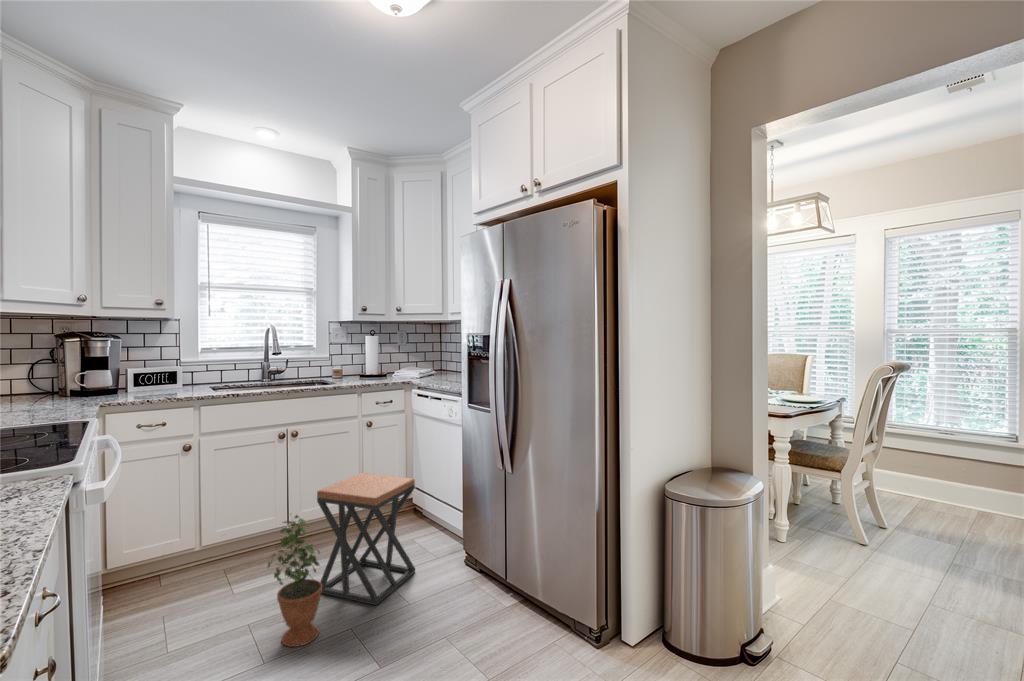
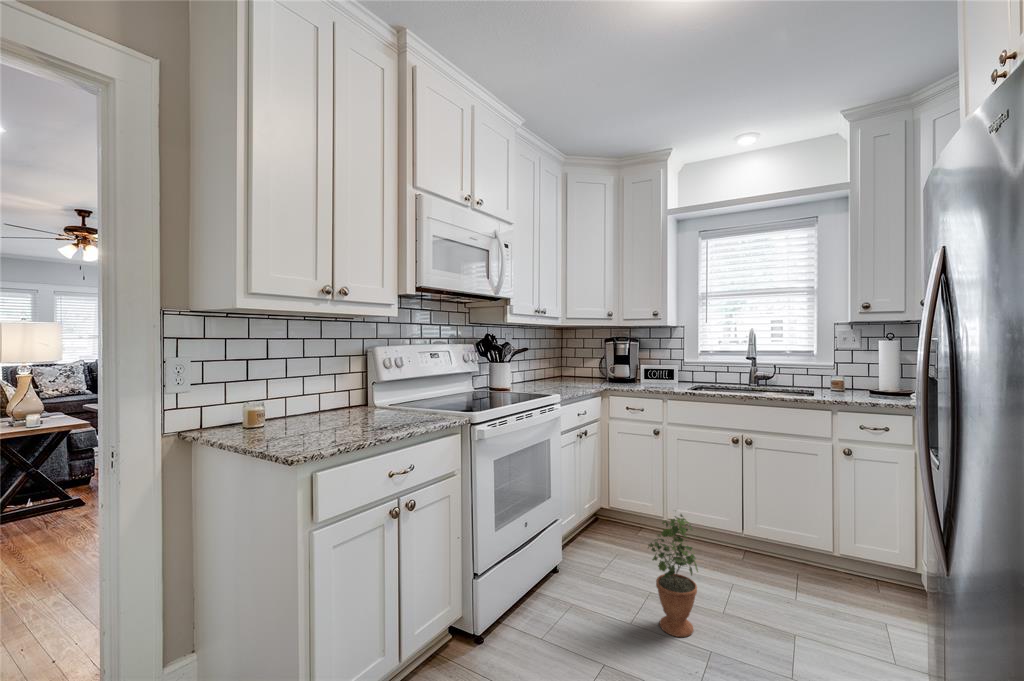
stool: present [317,473,415,605] -> none [726,501,845,650]

